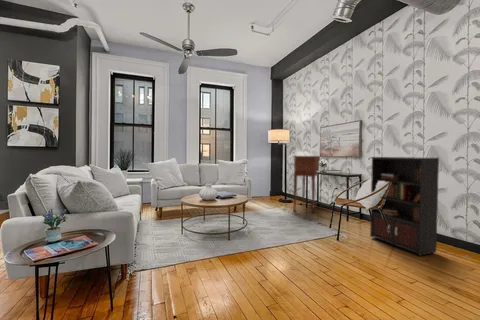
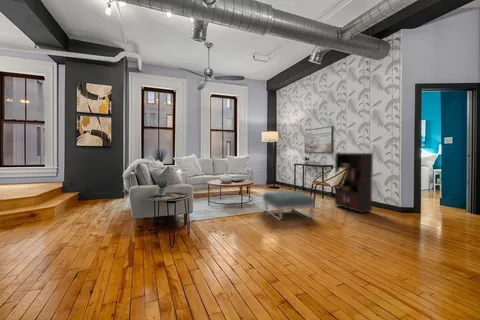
console table: present [294,156,320,212] -> none [284,152,306,194]
footstool: none [260,216,348,274] -> present [263,191,315,220]

